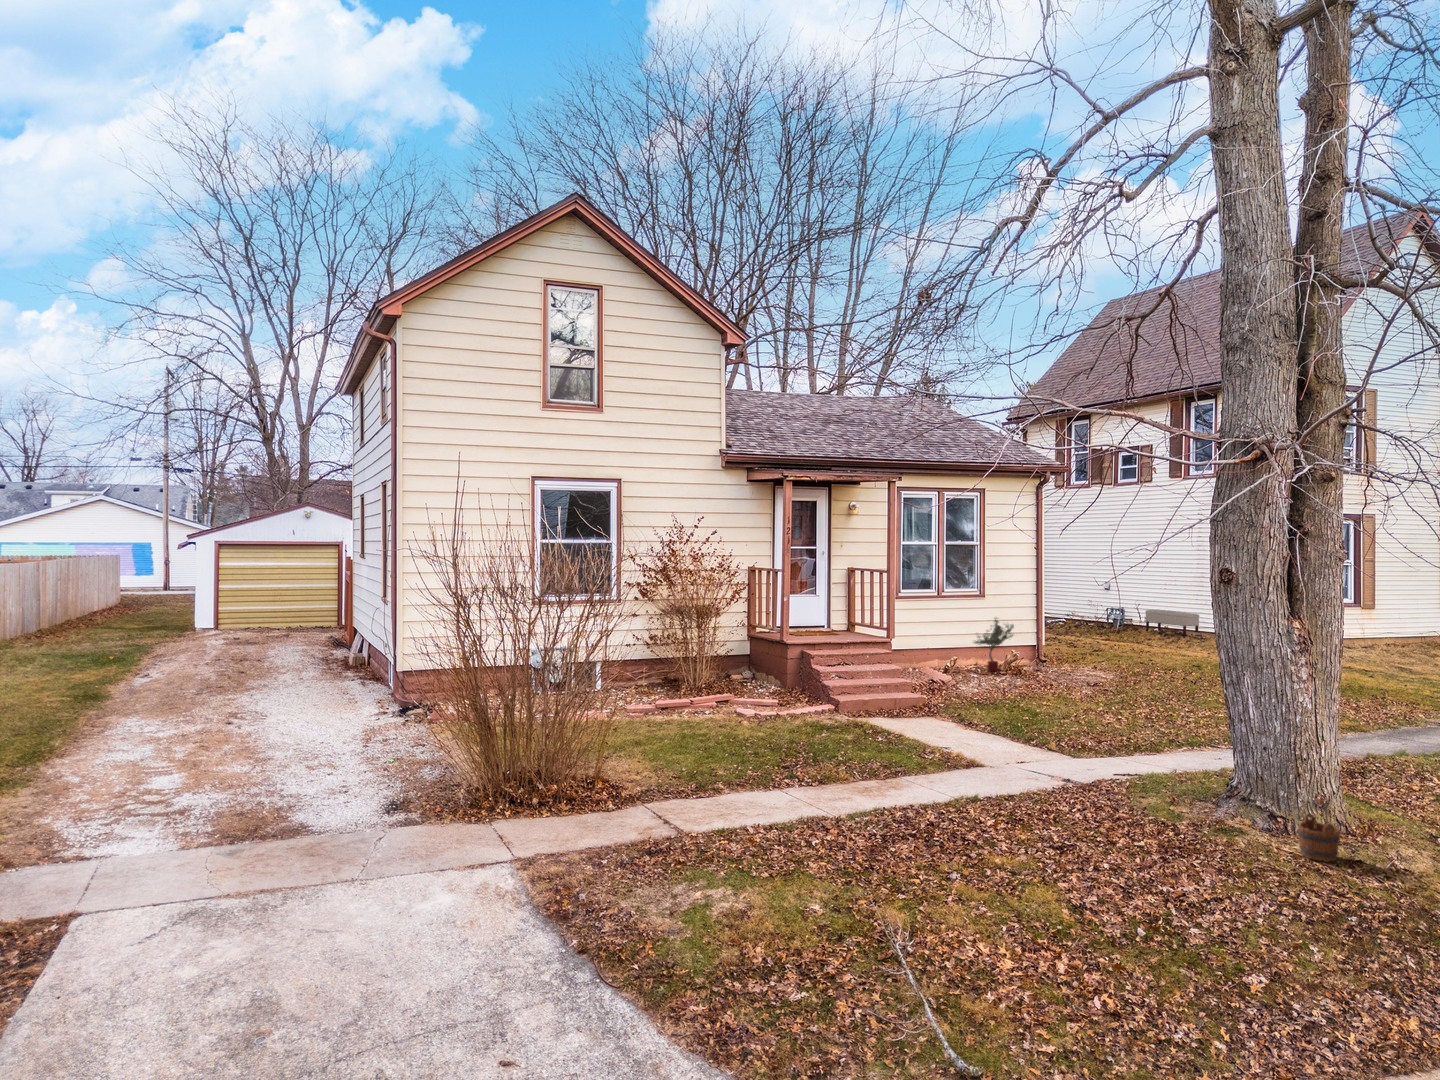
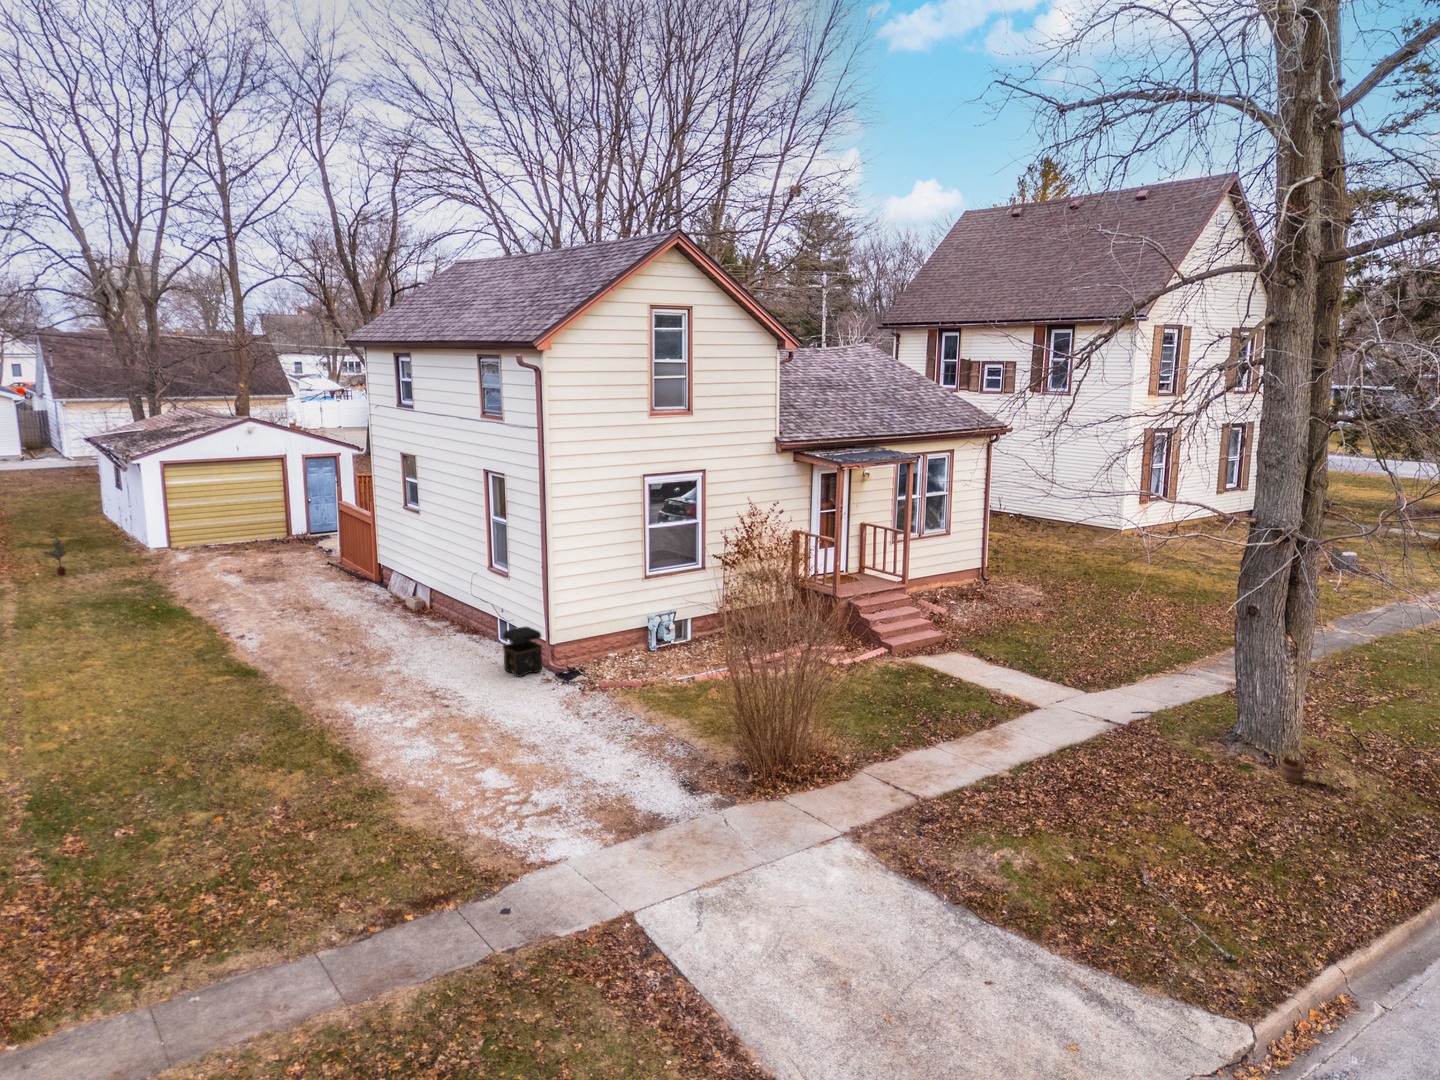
bench: present [1146,610,1199,637] -> none [1025,513,1067,537]
potted tree: present [974,618,1014,672] -> present [44,538,66,575]
toolbox: none [352,653,395,709] -> present [503,627,542,677]

